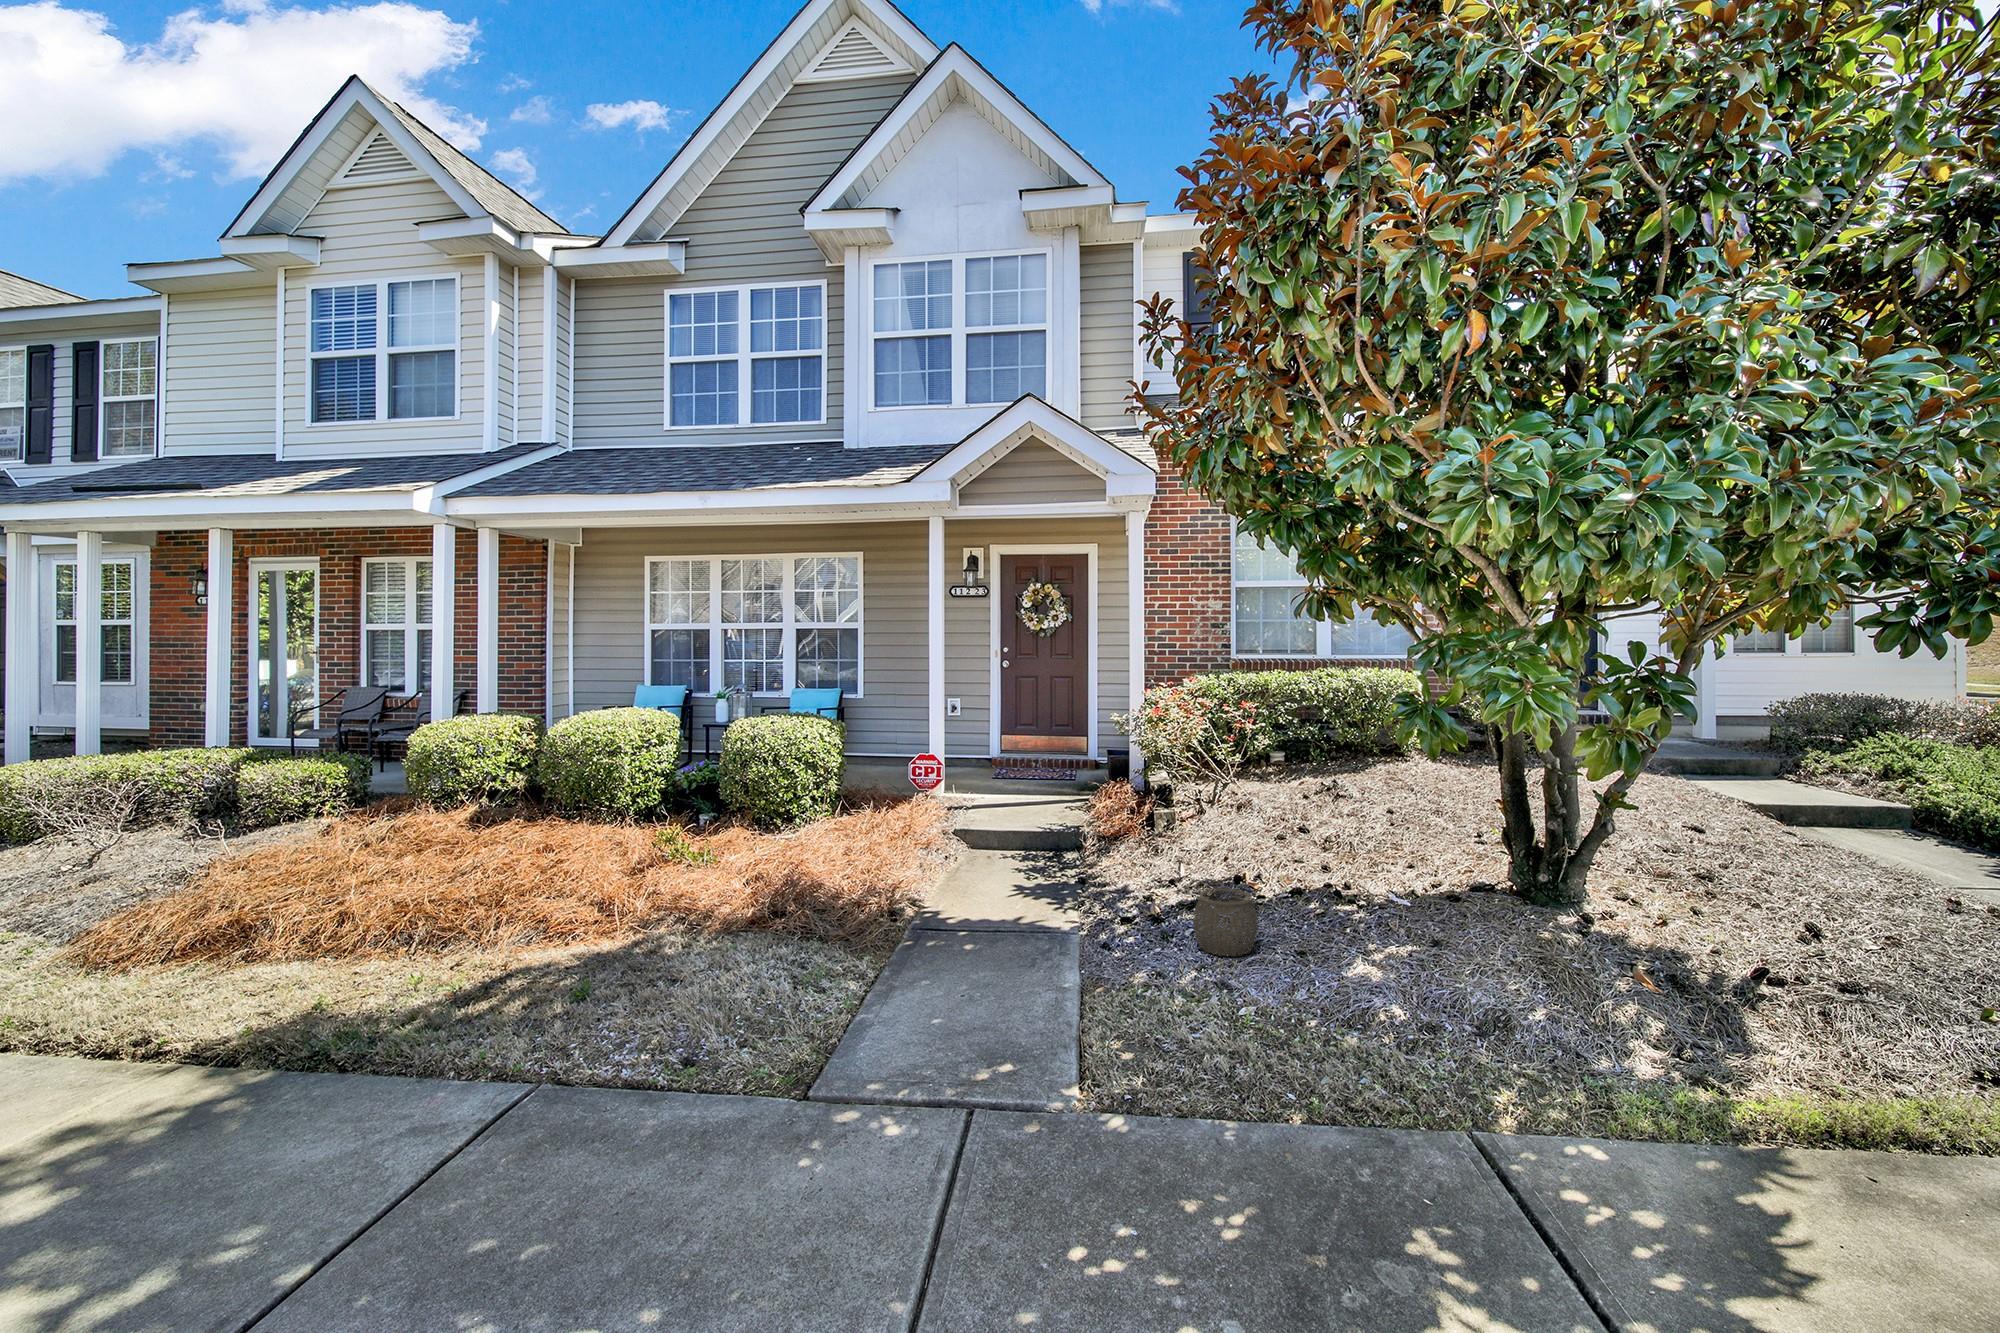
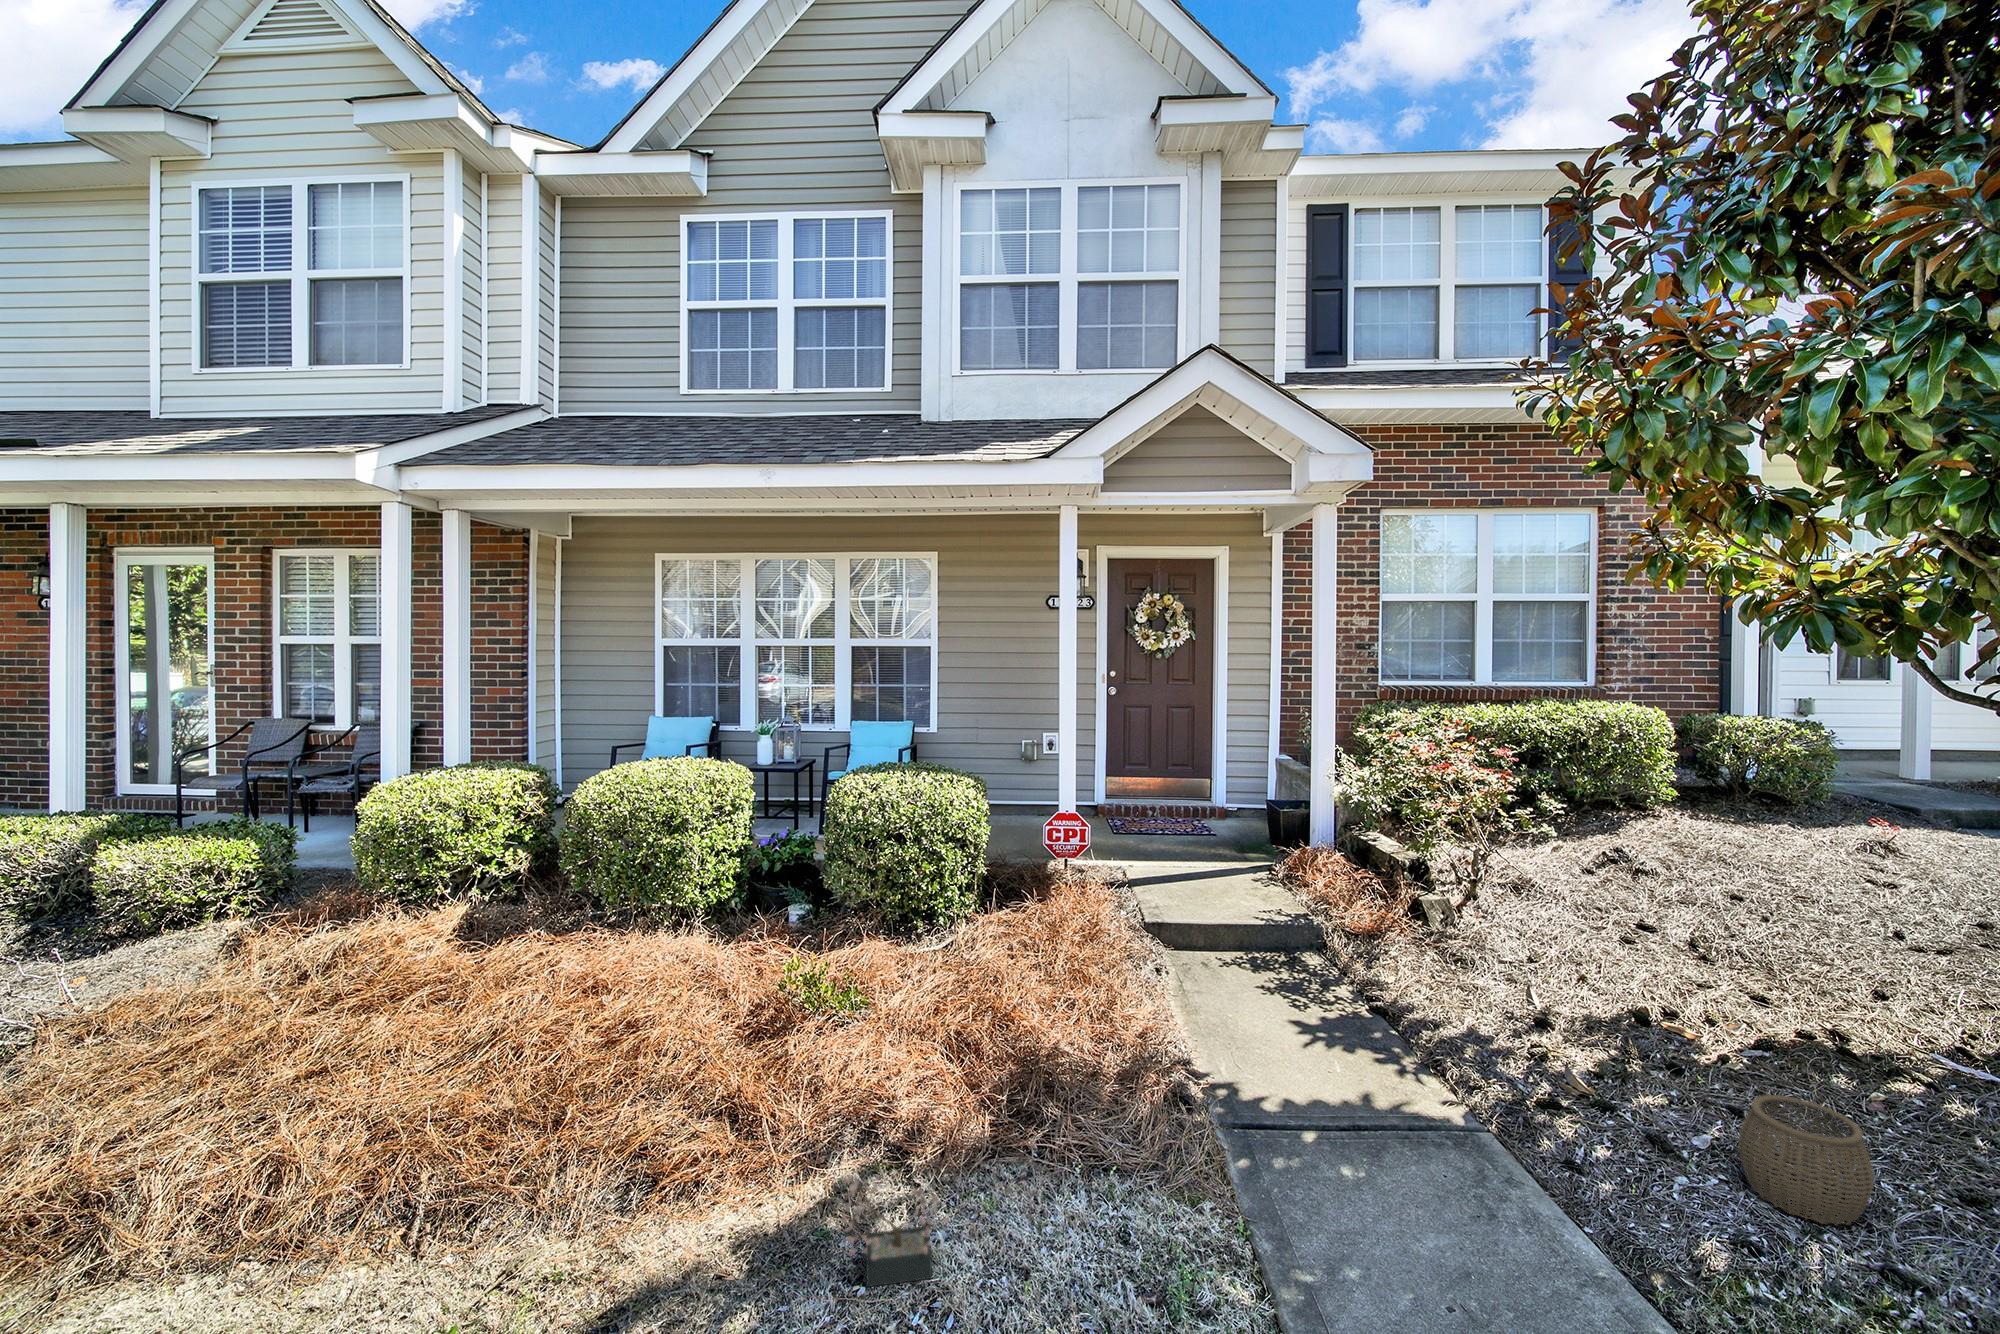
decorative plant: none [628,904,694,962] -> present [836,1172,949,1287]

